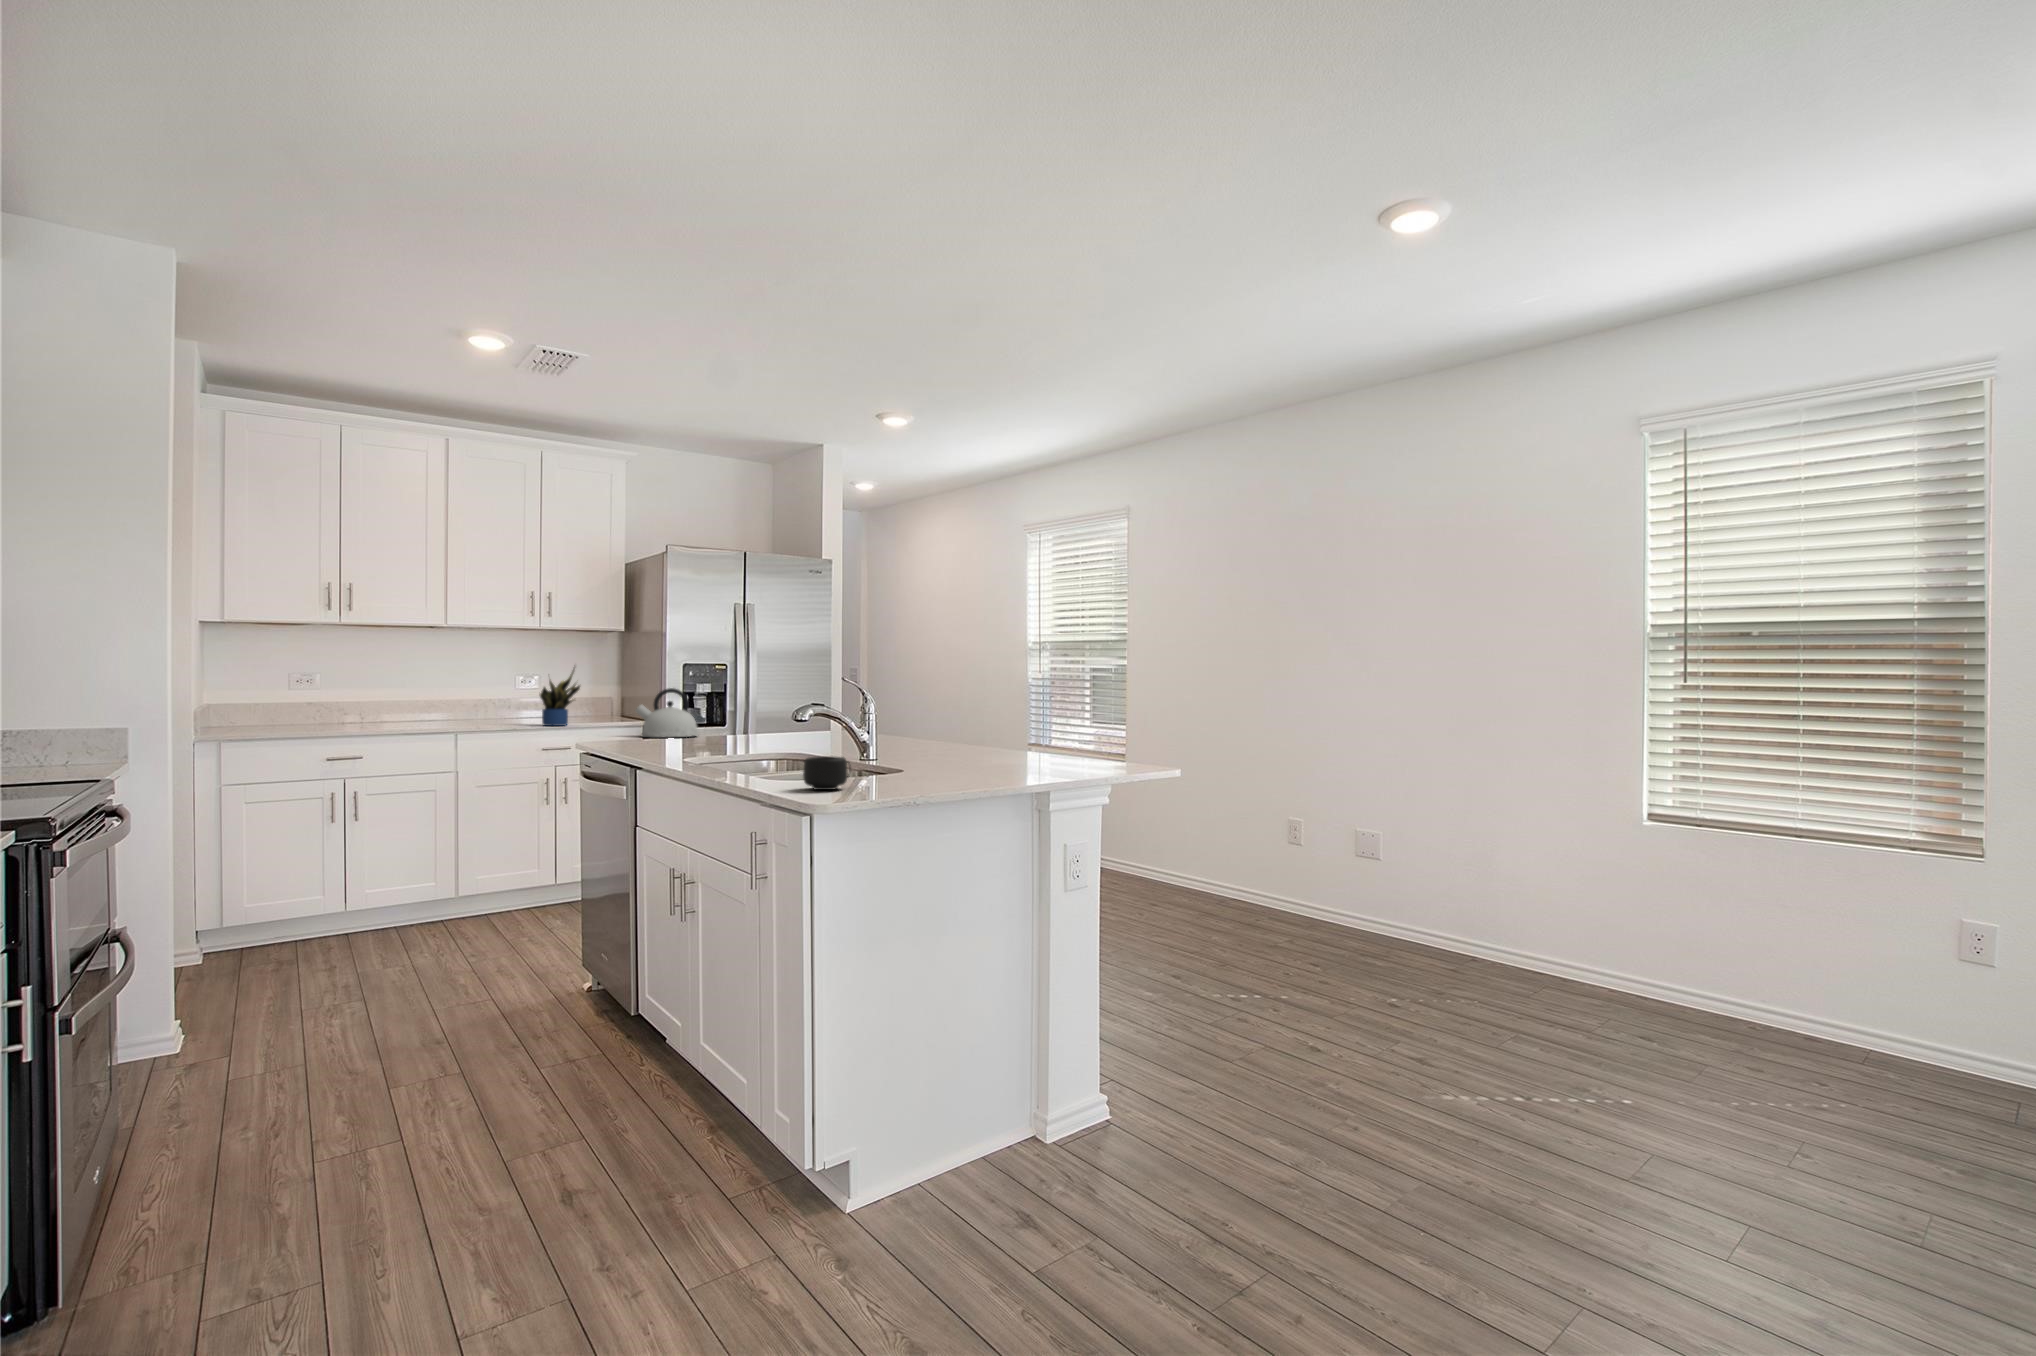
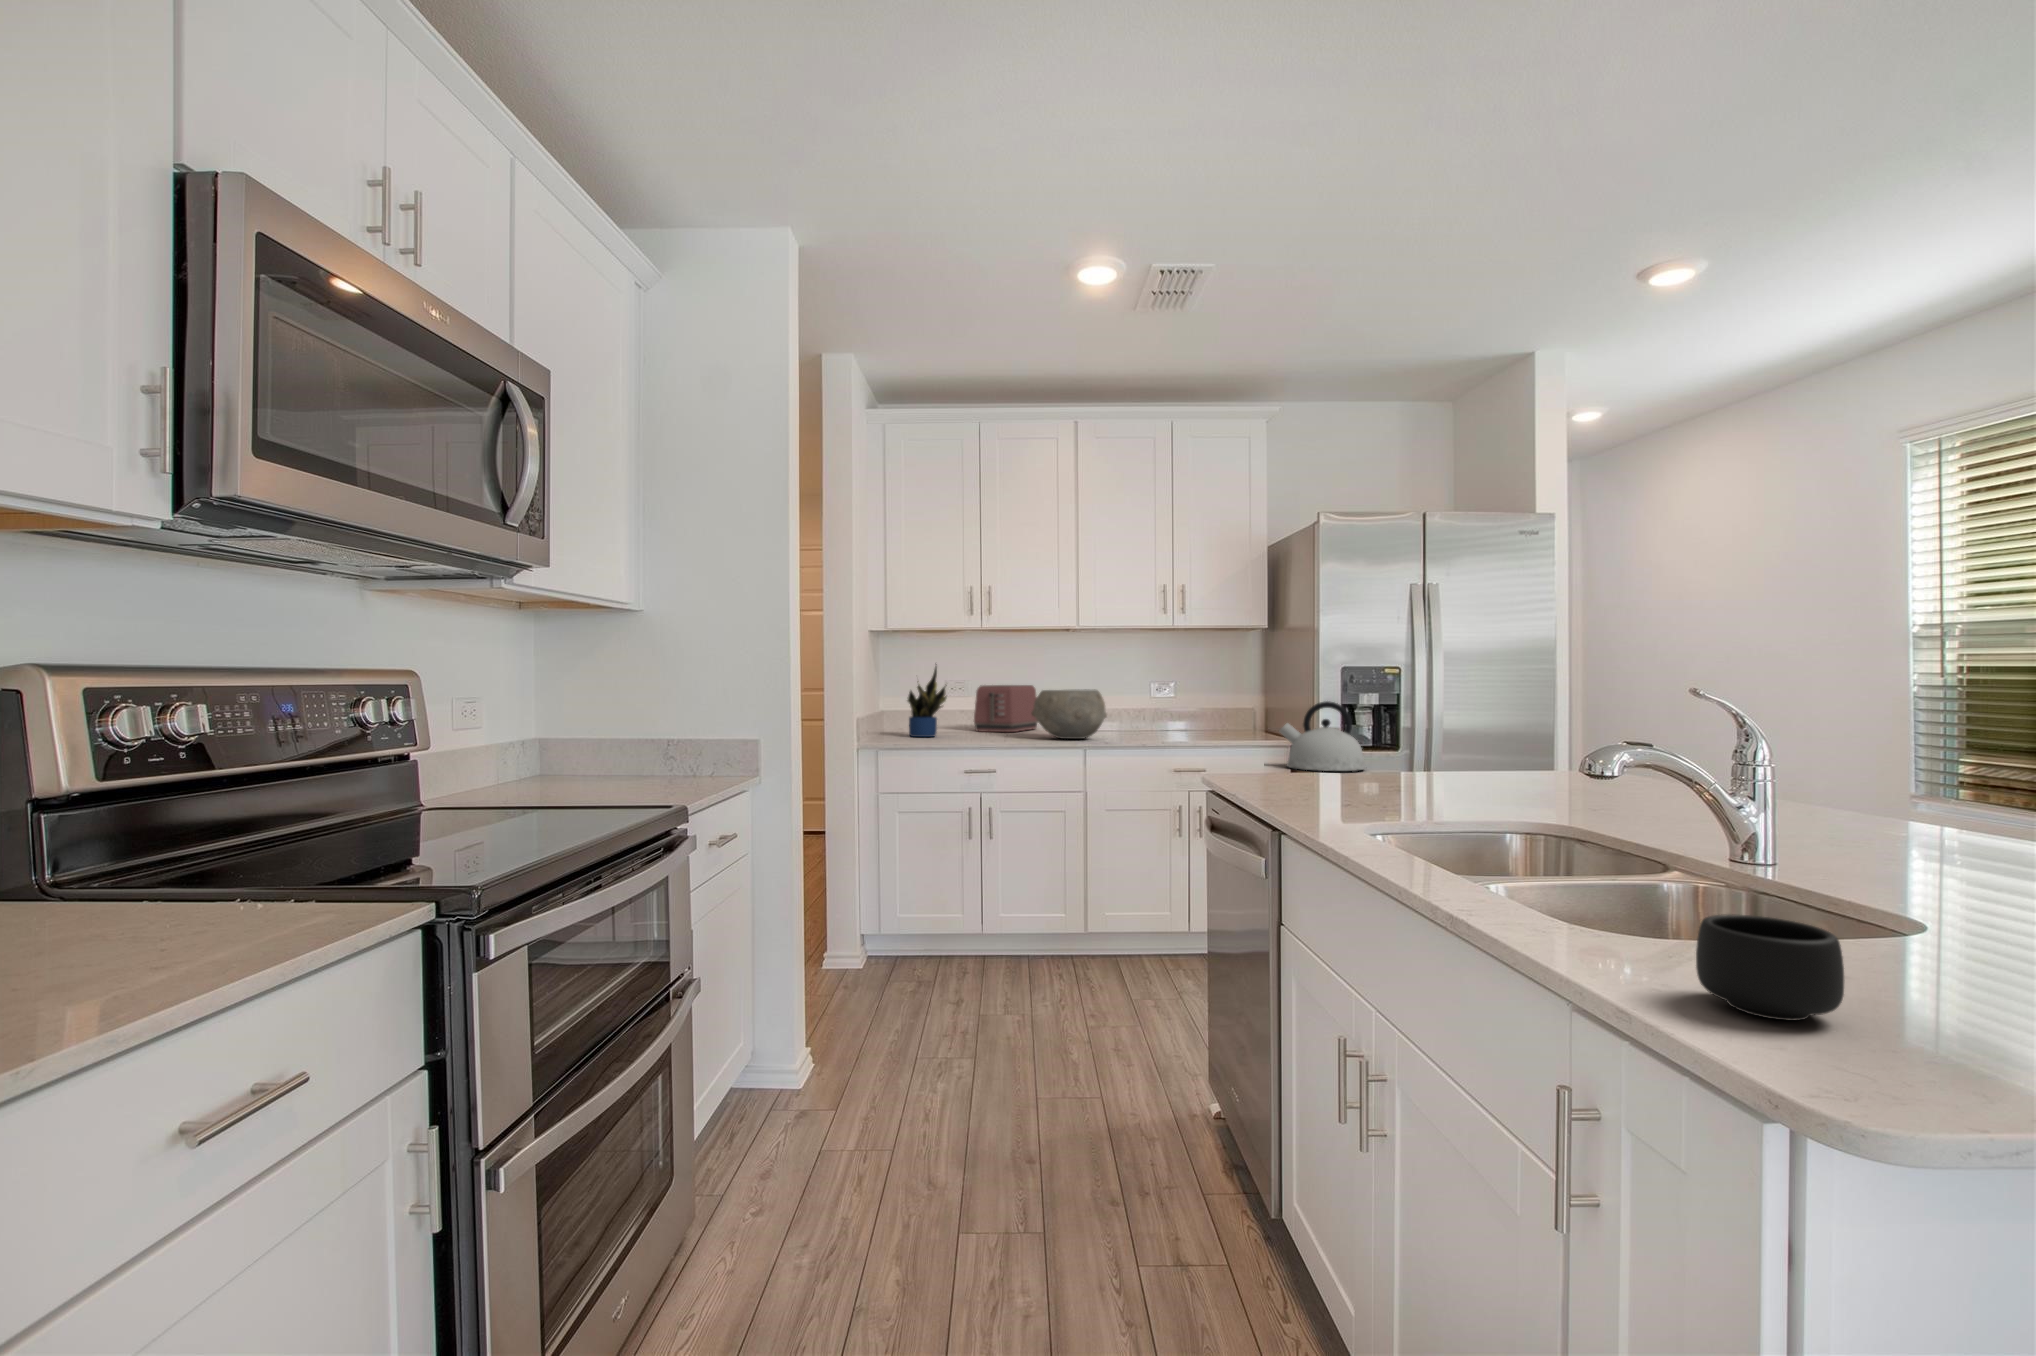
potted plant: present [540,668,580,726] -> present [907,664,946,737]
toaster: none [326,680,399,724] -> present [974,685,1038,732]
ceramic bowl: none [399,683,478,727] -> present [1032,690,1107,739]

